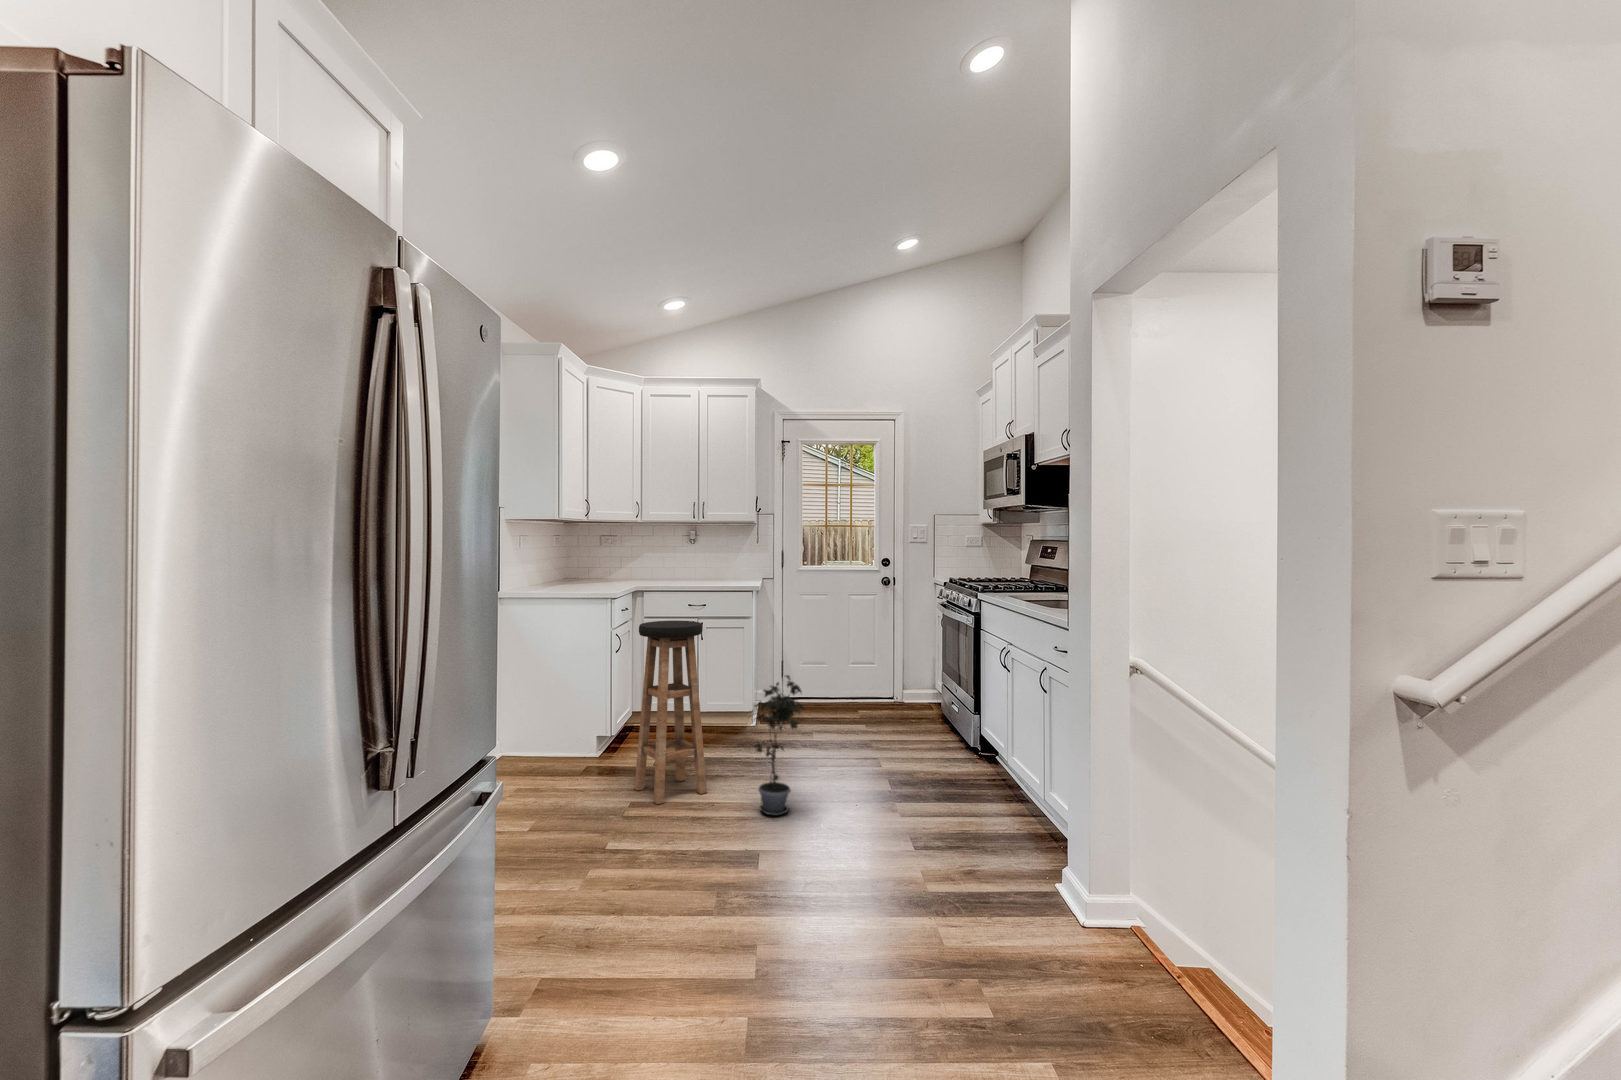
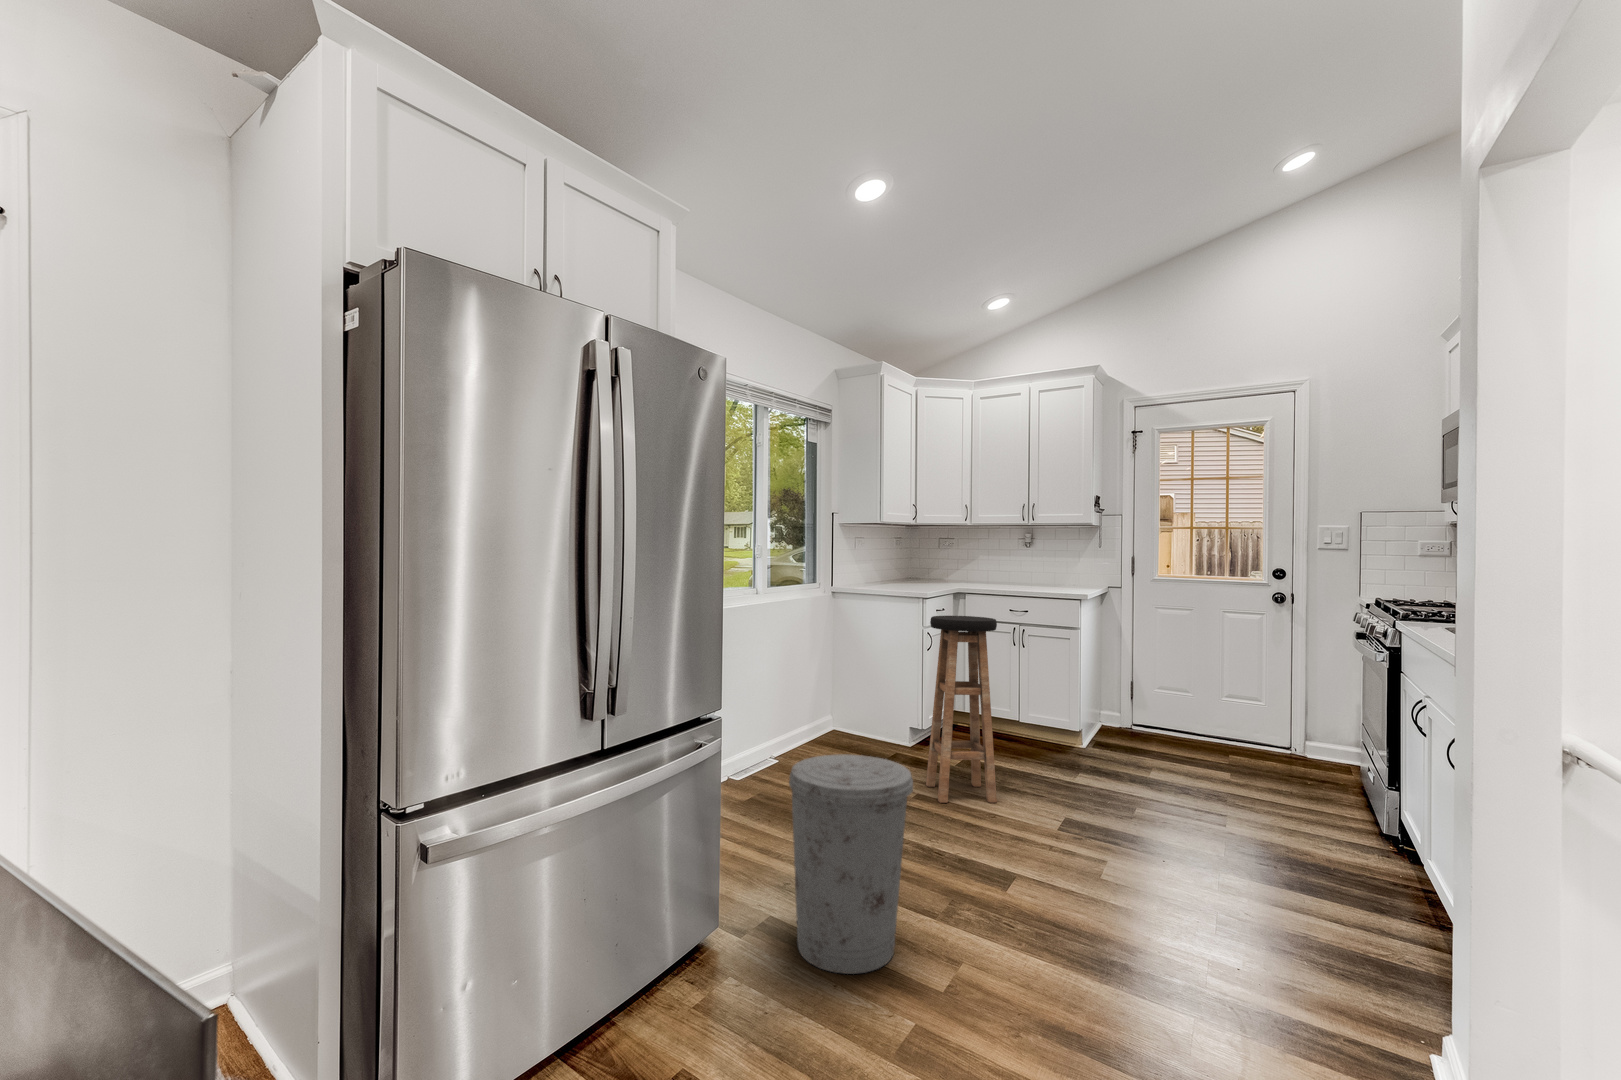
potted plant: present [749,675,804,815] -> none [1030,682,1103,842]
trash can: none [584,782,708,1000] -> present [789,754,913,974]

